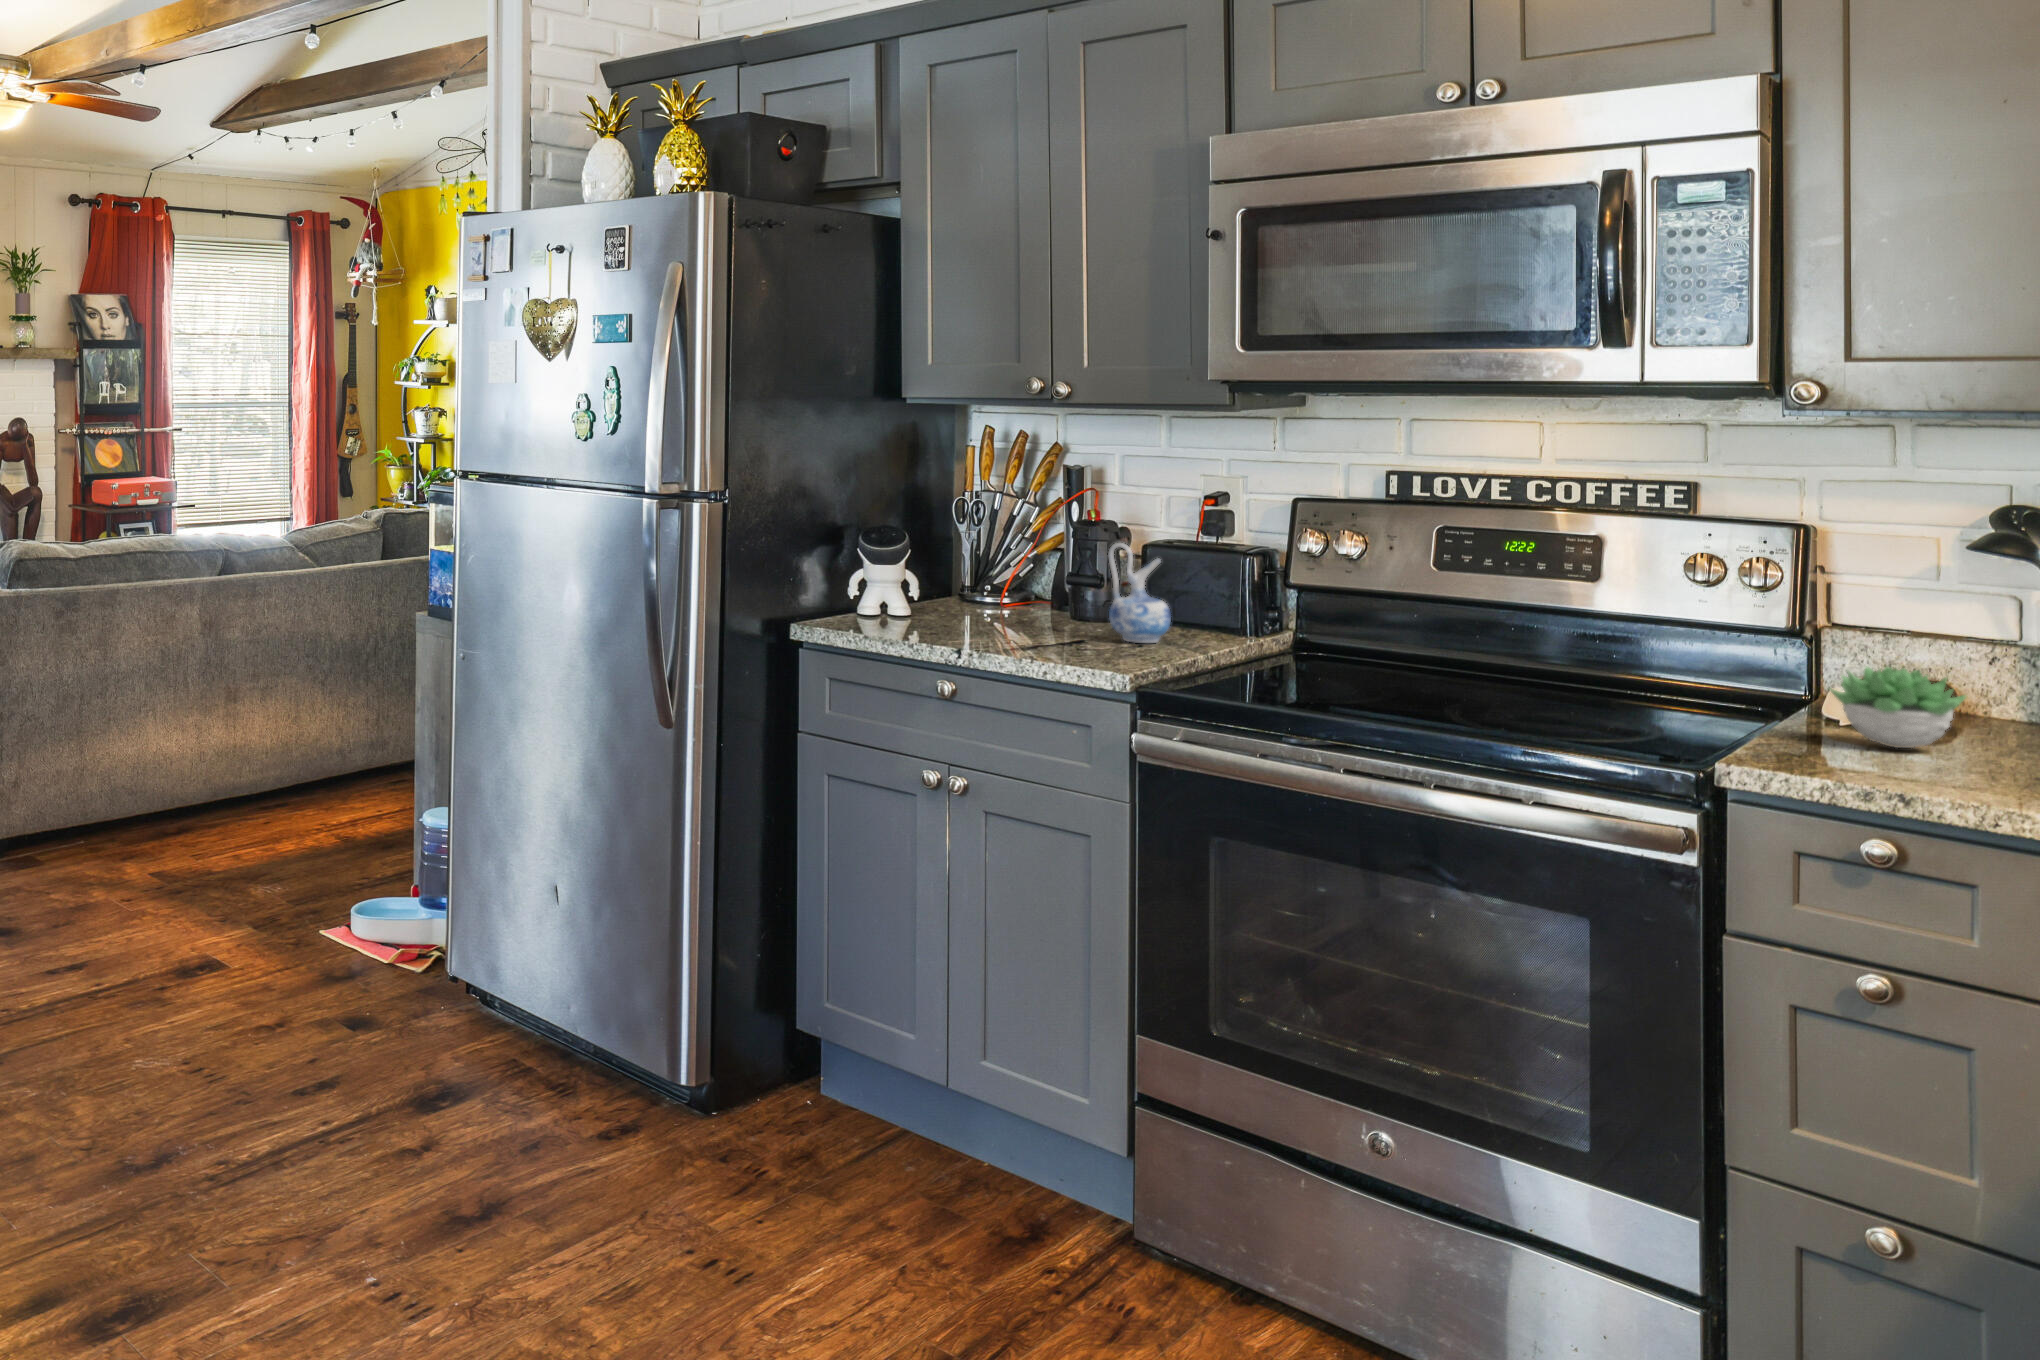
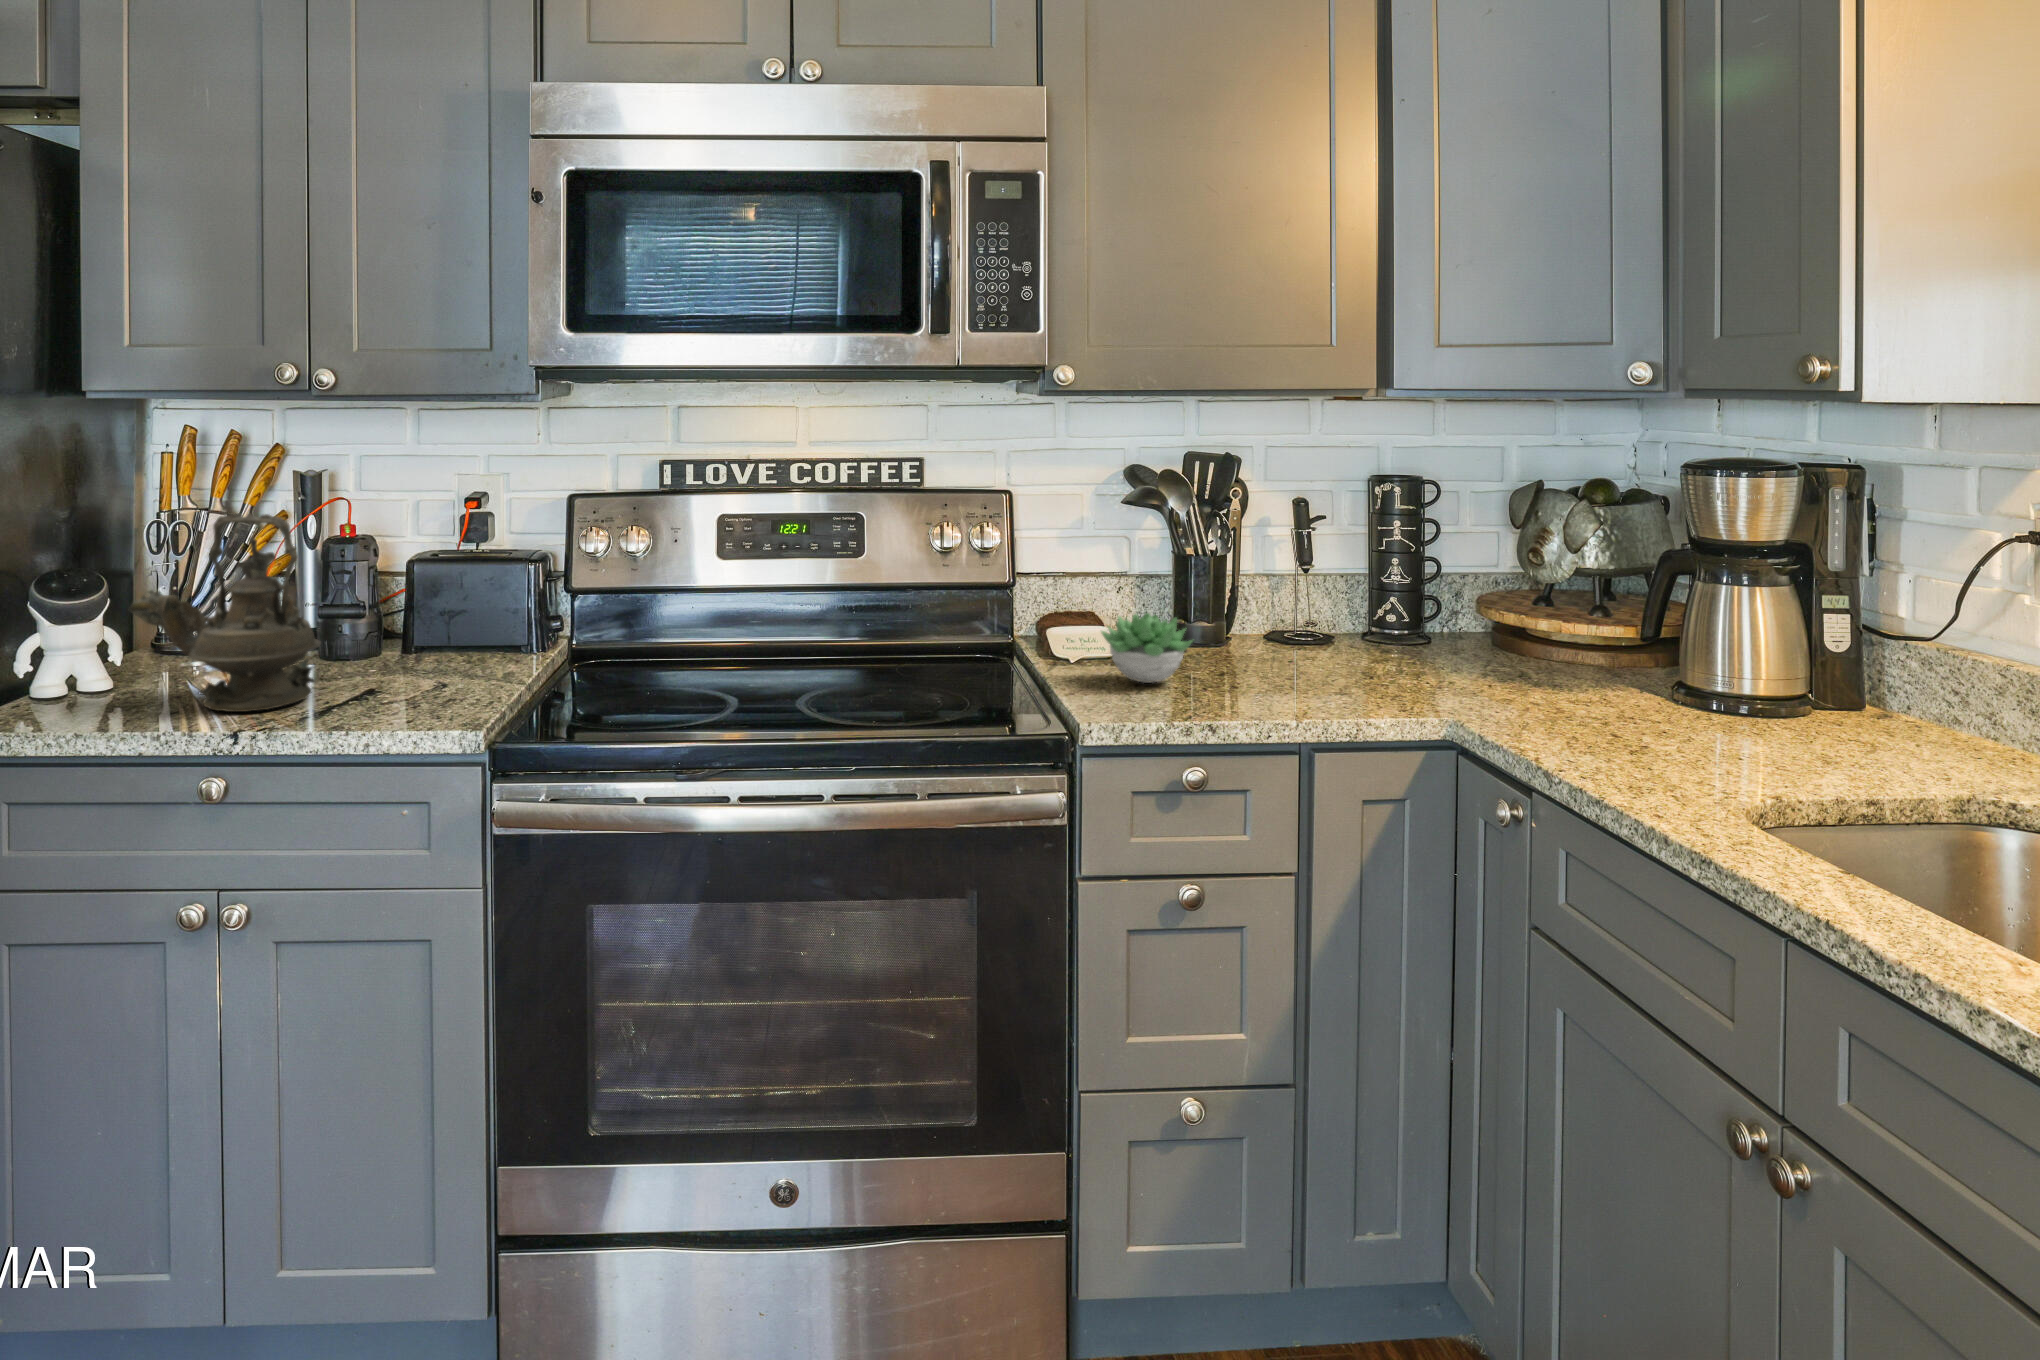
teapot: none [917,490,1044,642] -> present [129,513,321,712]
ceramic pitcher: present [1109,543,1171,643] -> none [392,560,465,676]

